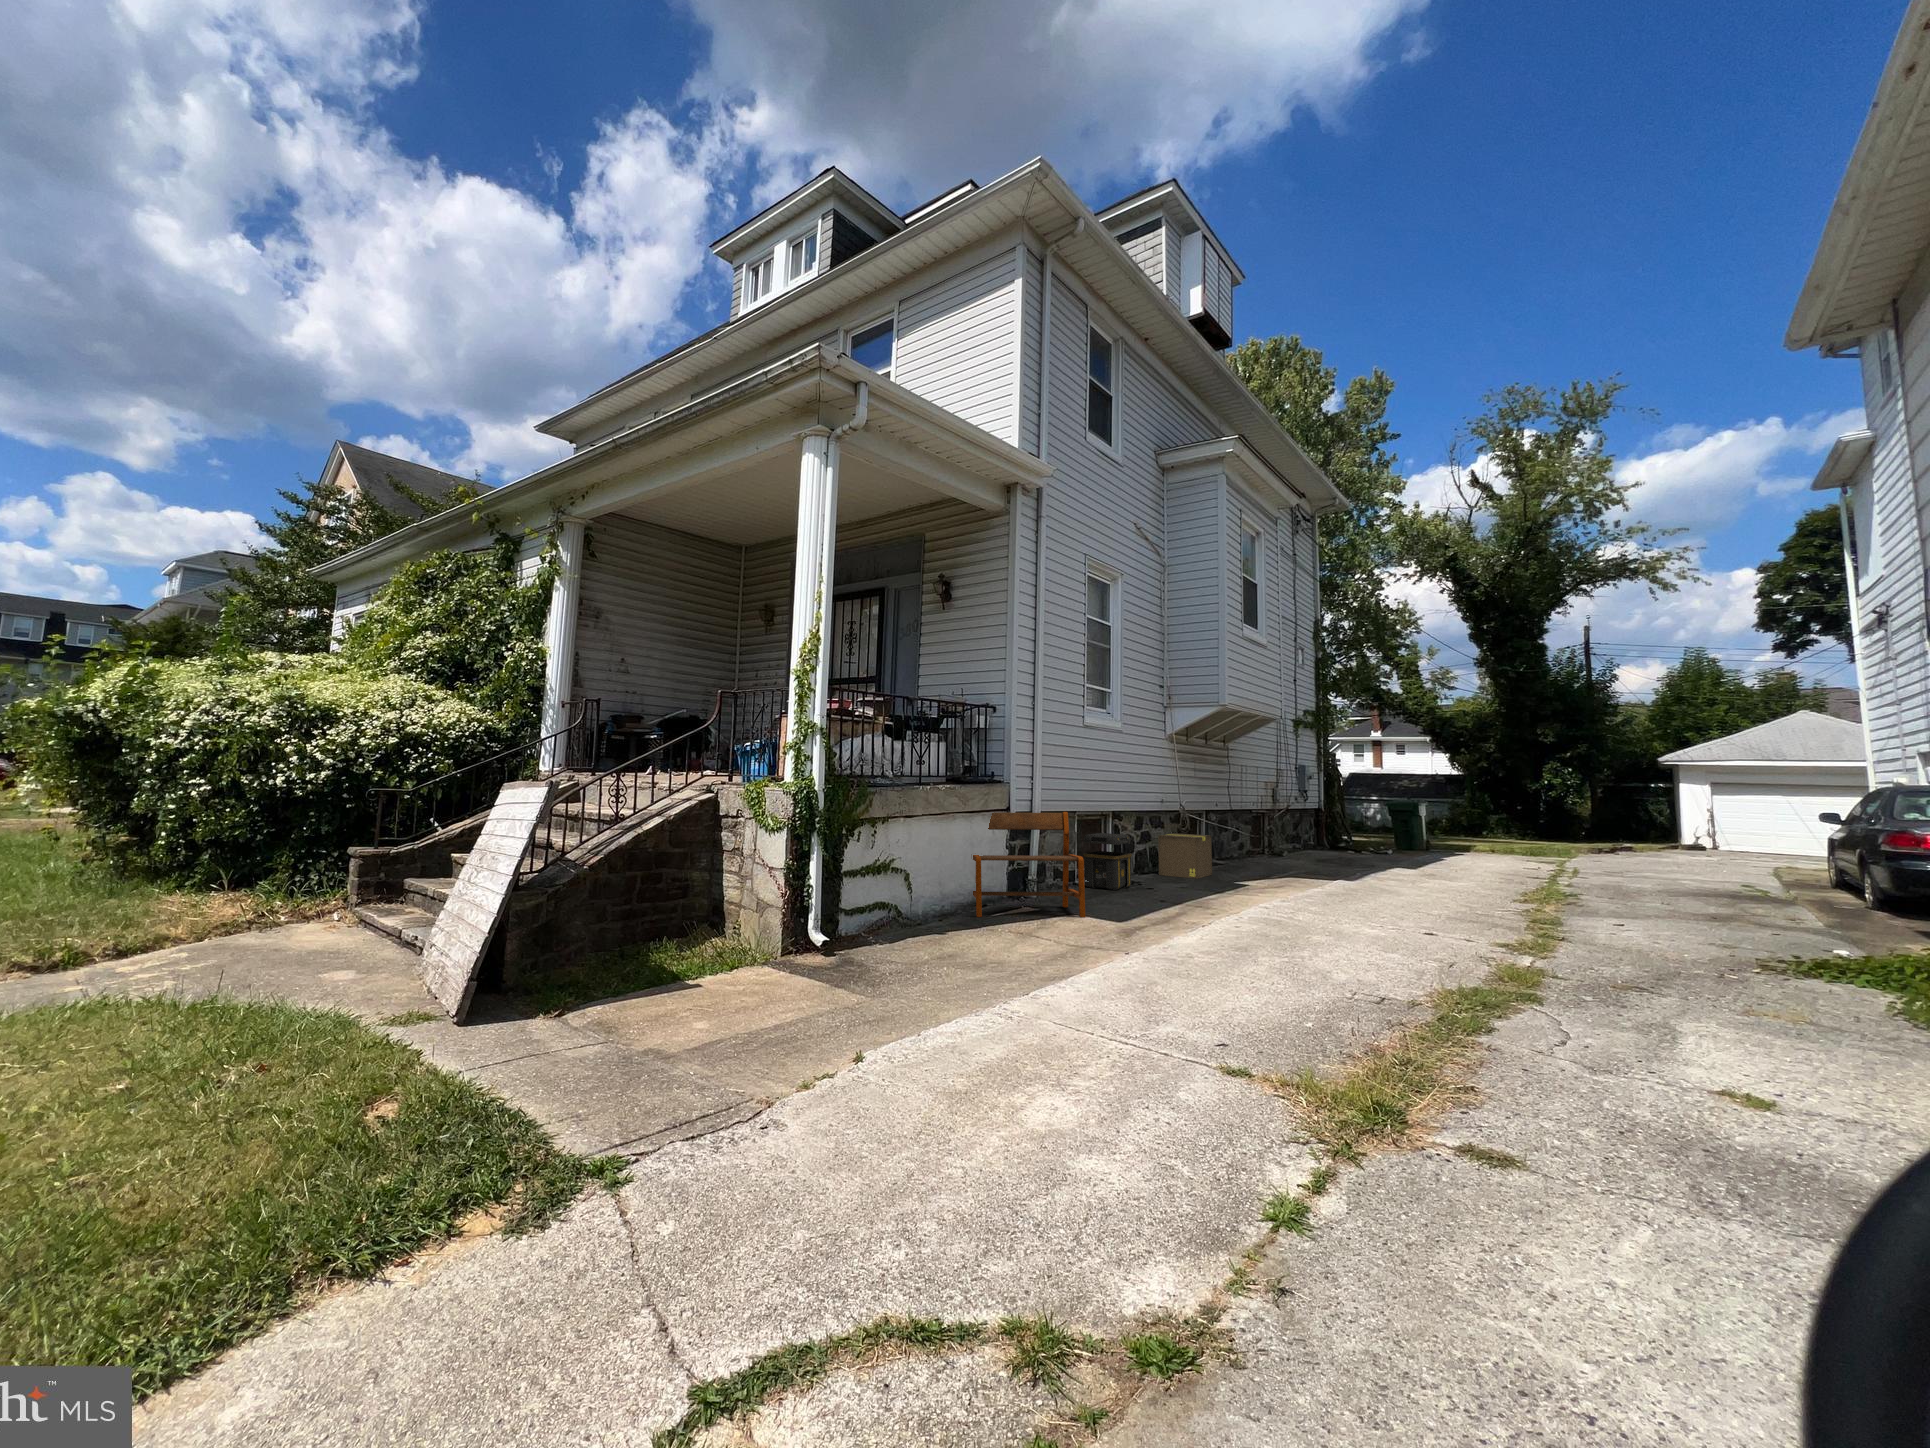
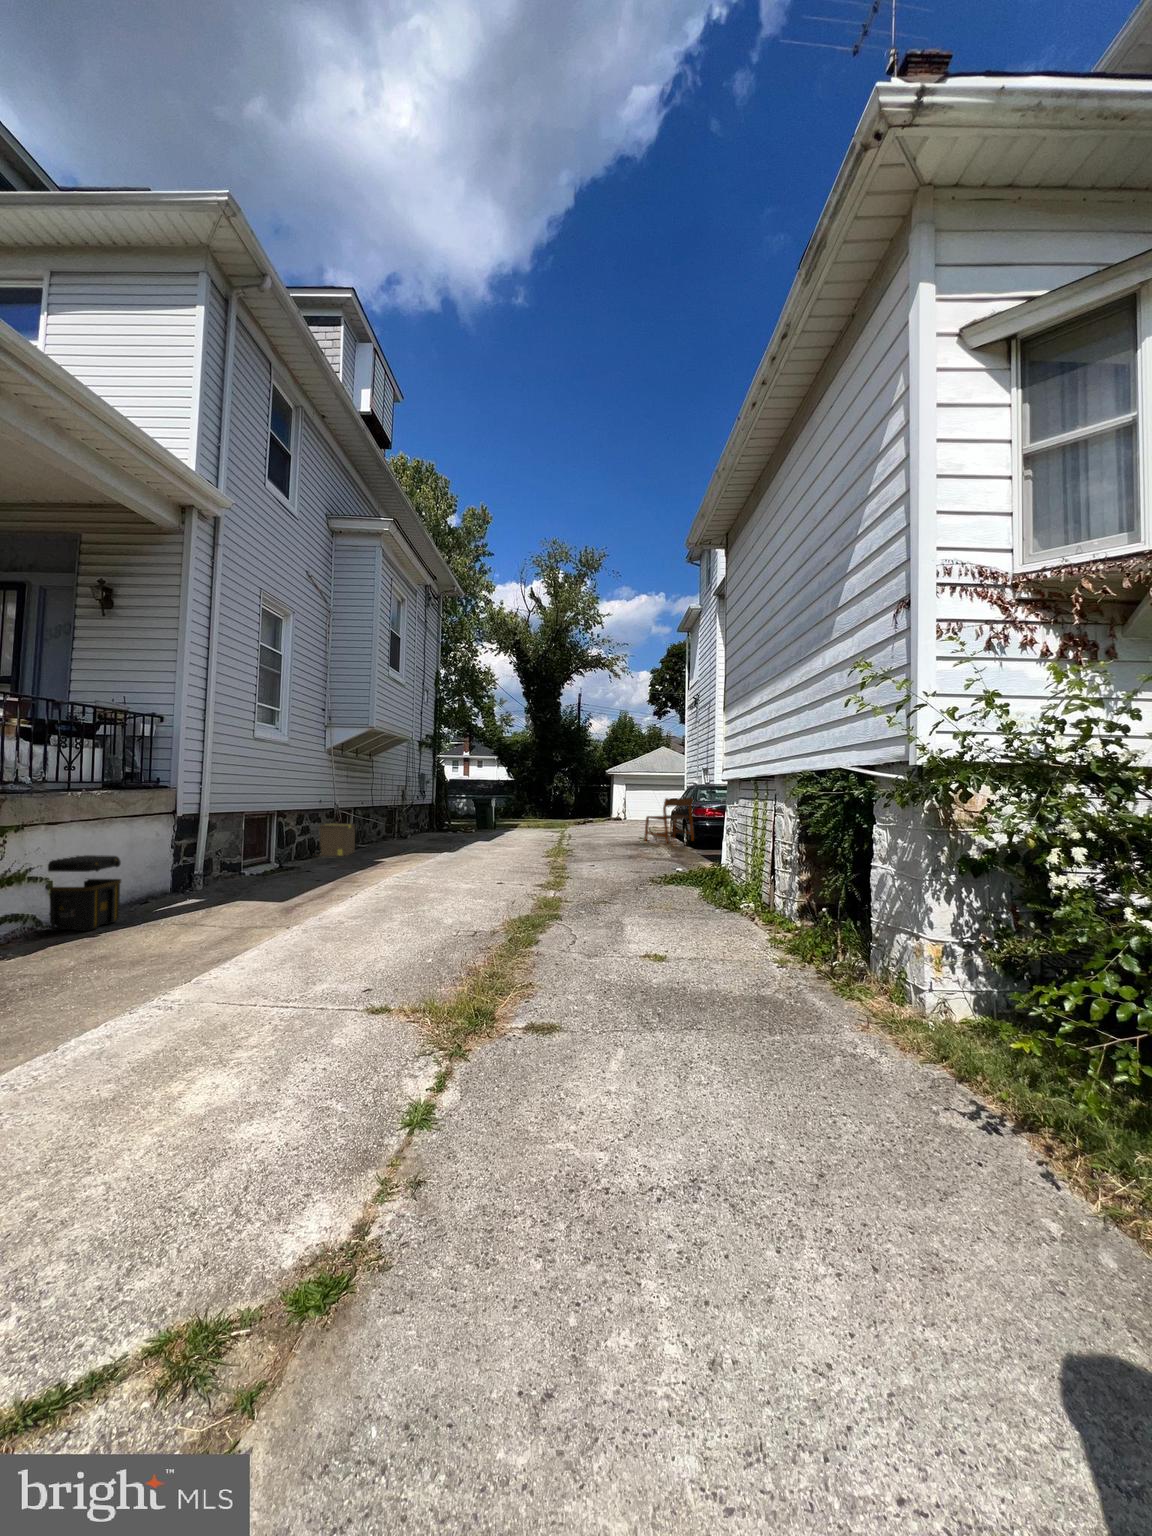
bench: present [973,812,1085,917] -> present [644,798,694,843]
toolbox: present [1083,833,1132,890] -> present [46,855,121,931]

